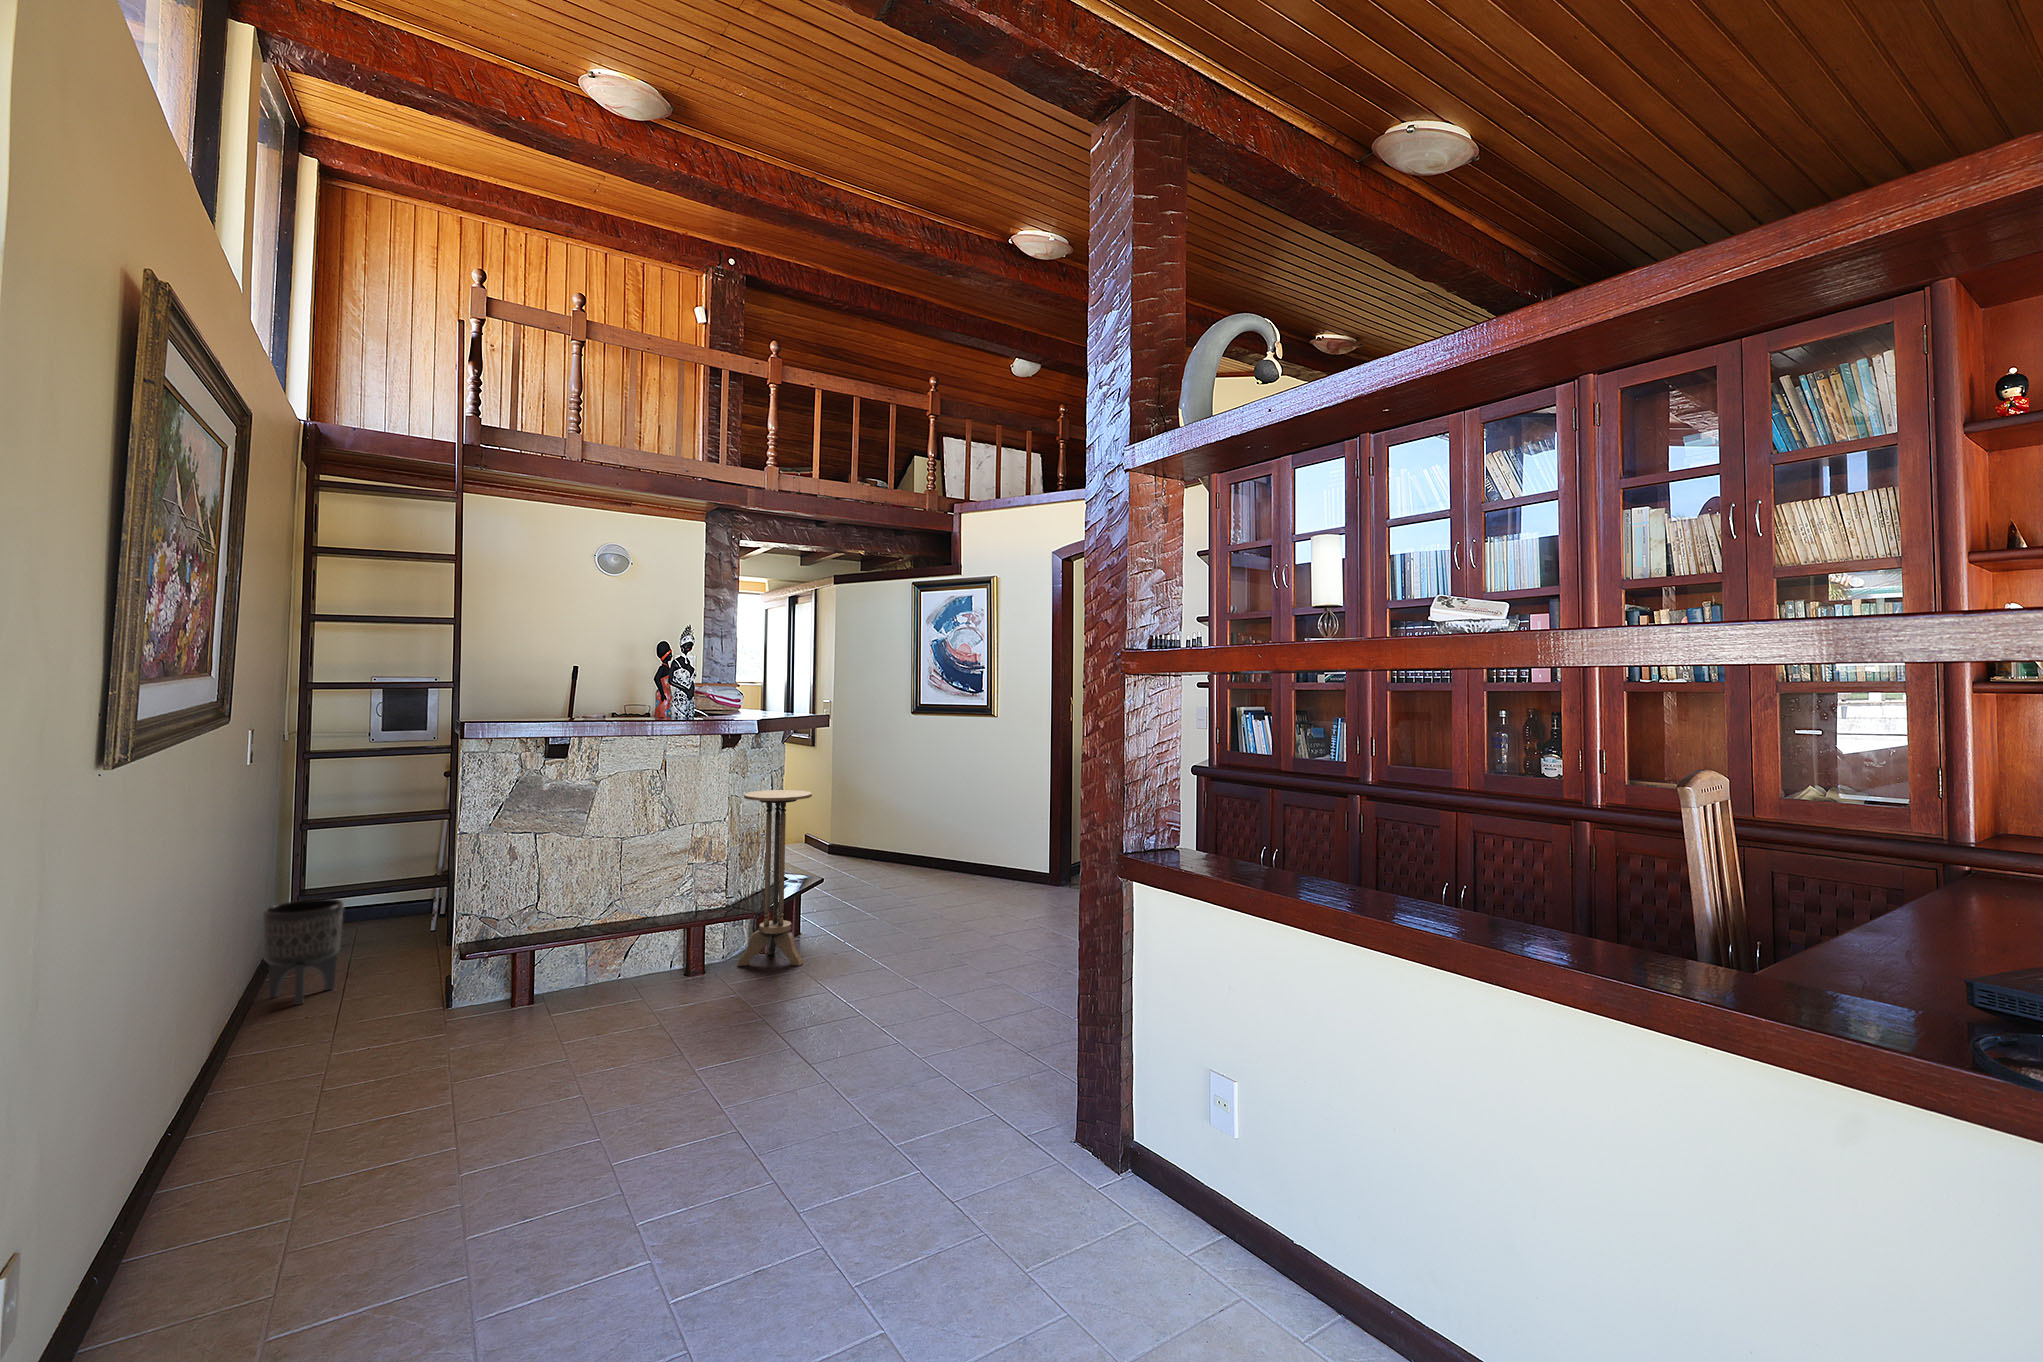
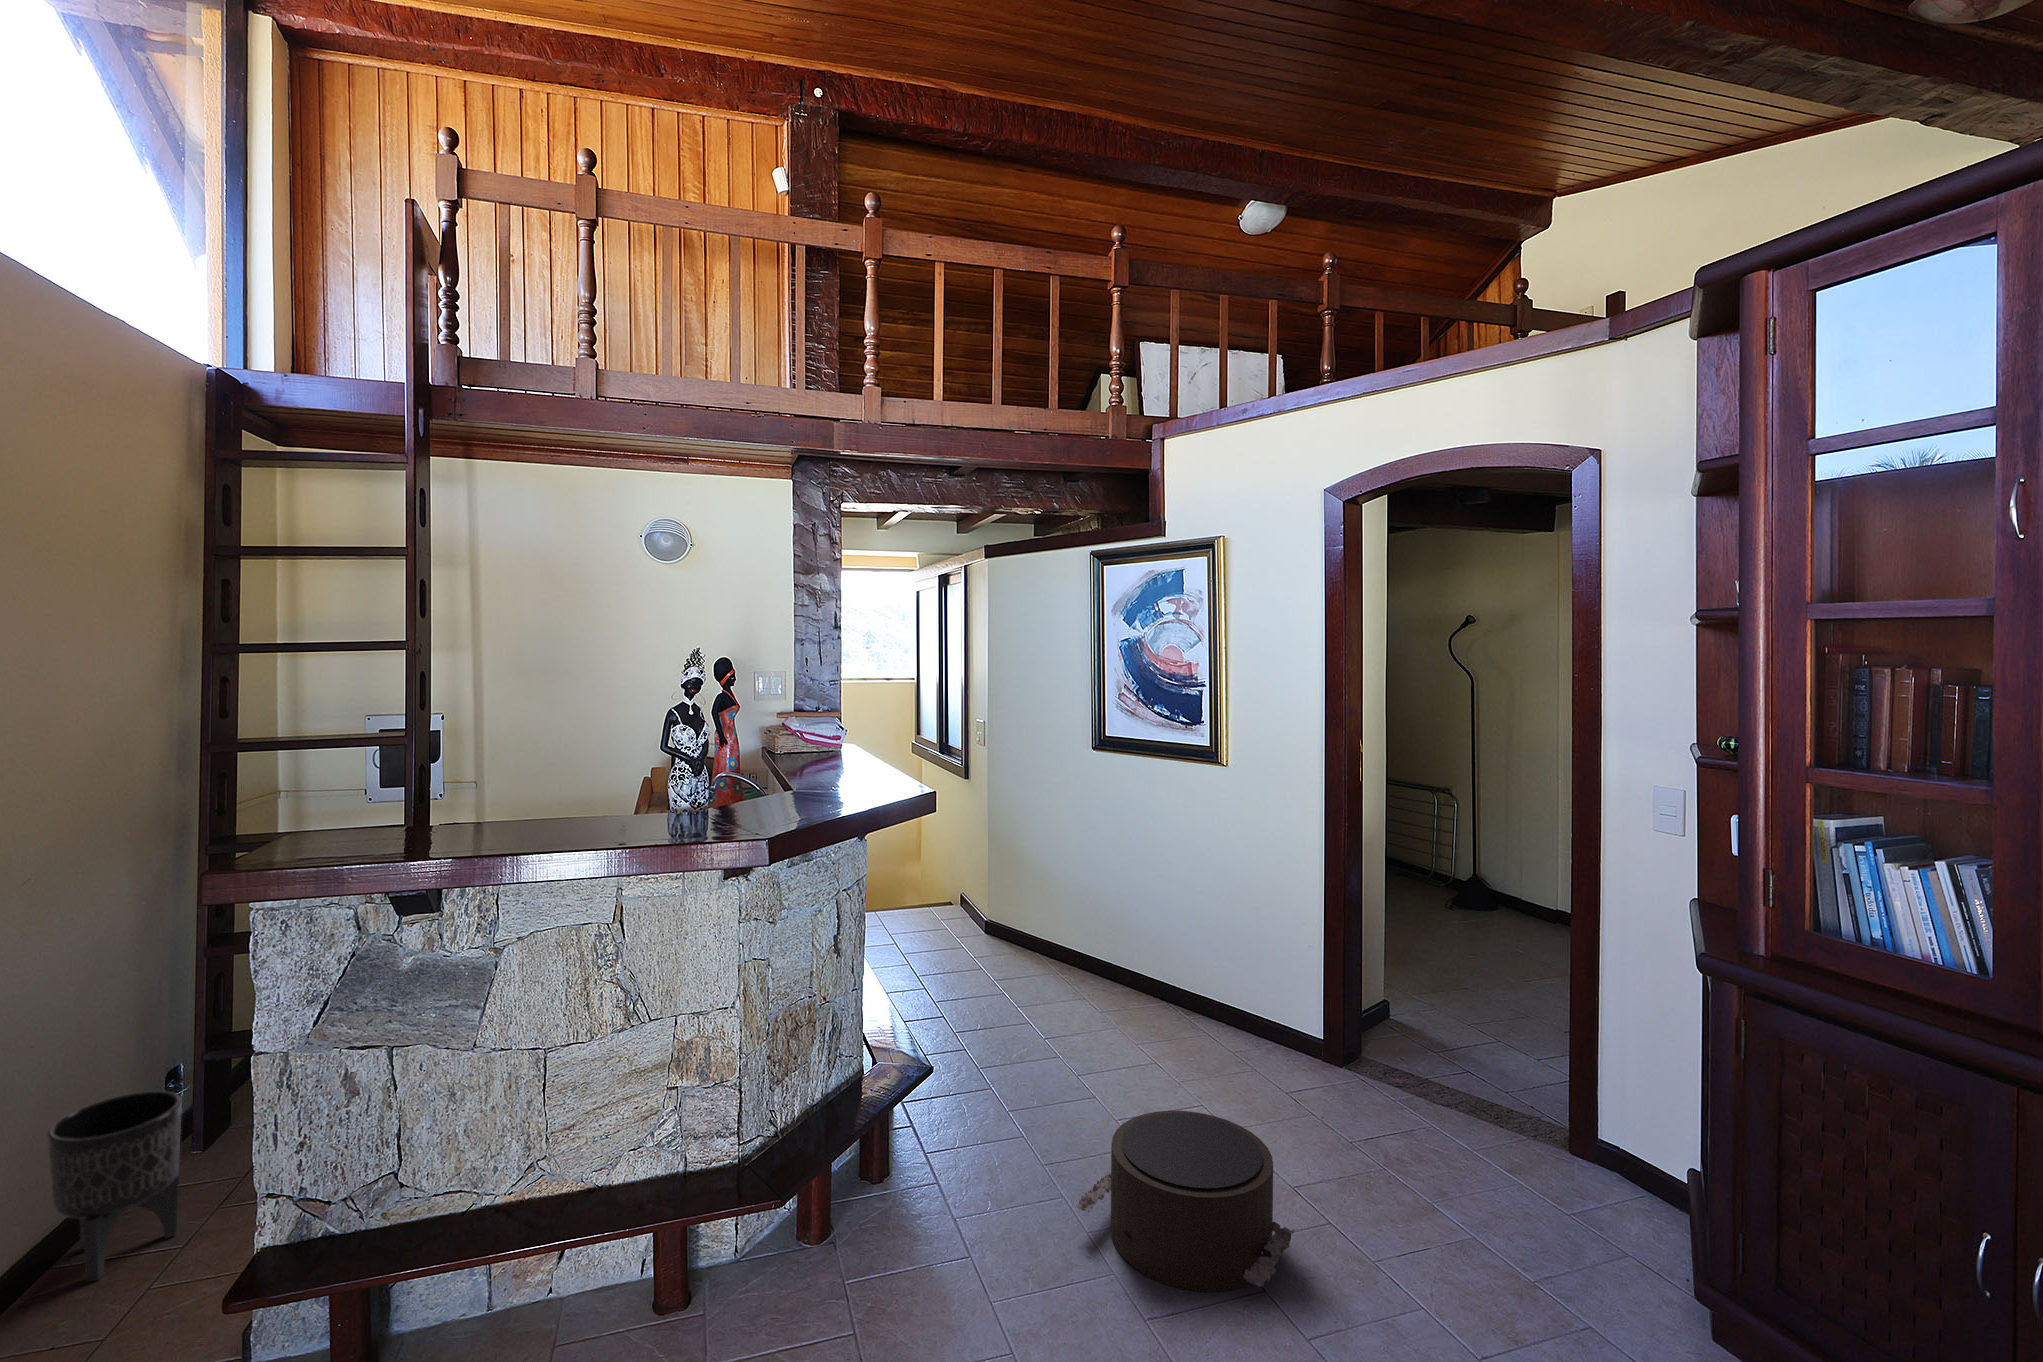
side table: present [737,790,812,966] -> none [757,945,882,1289]
pouf: none [914,883,1028,952] -> present [1076,1111,1294,1292]

